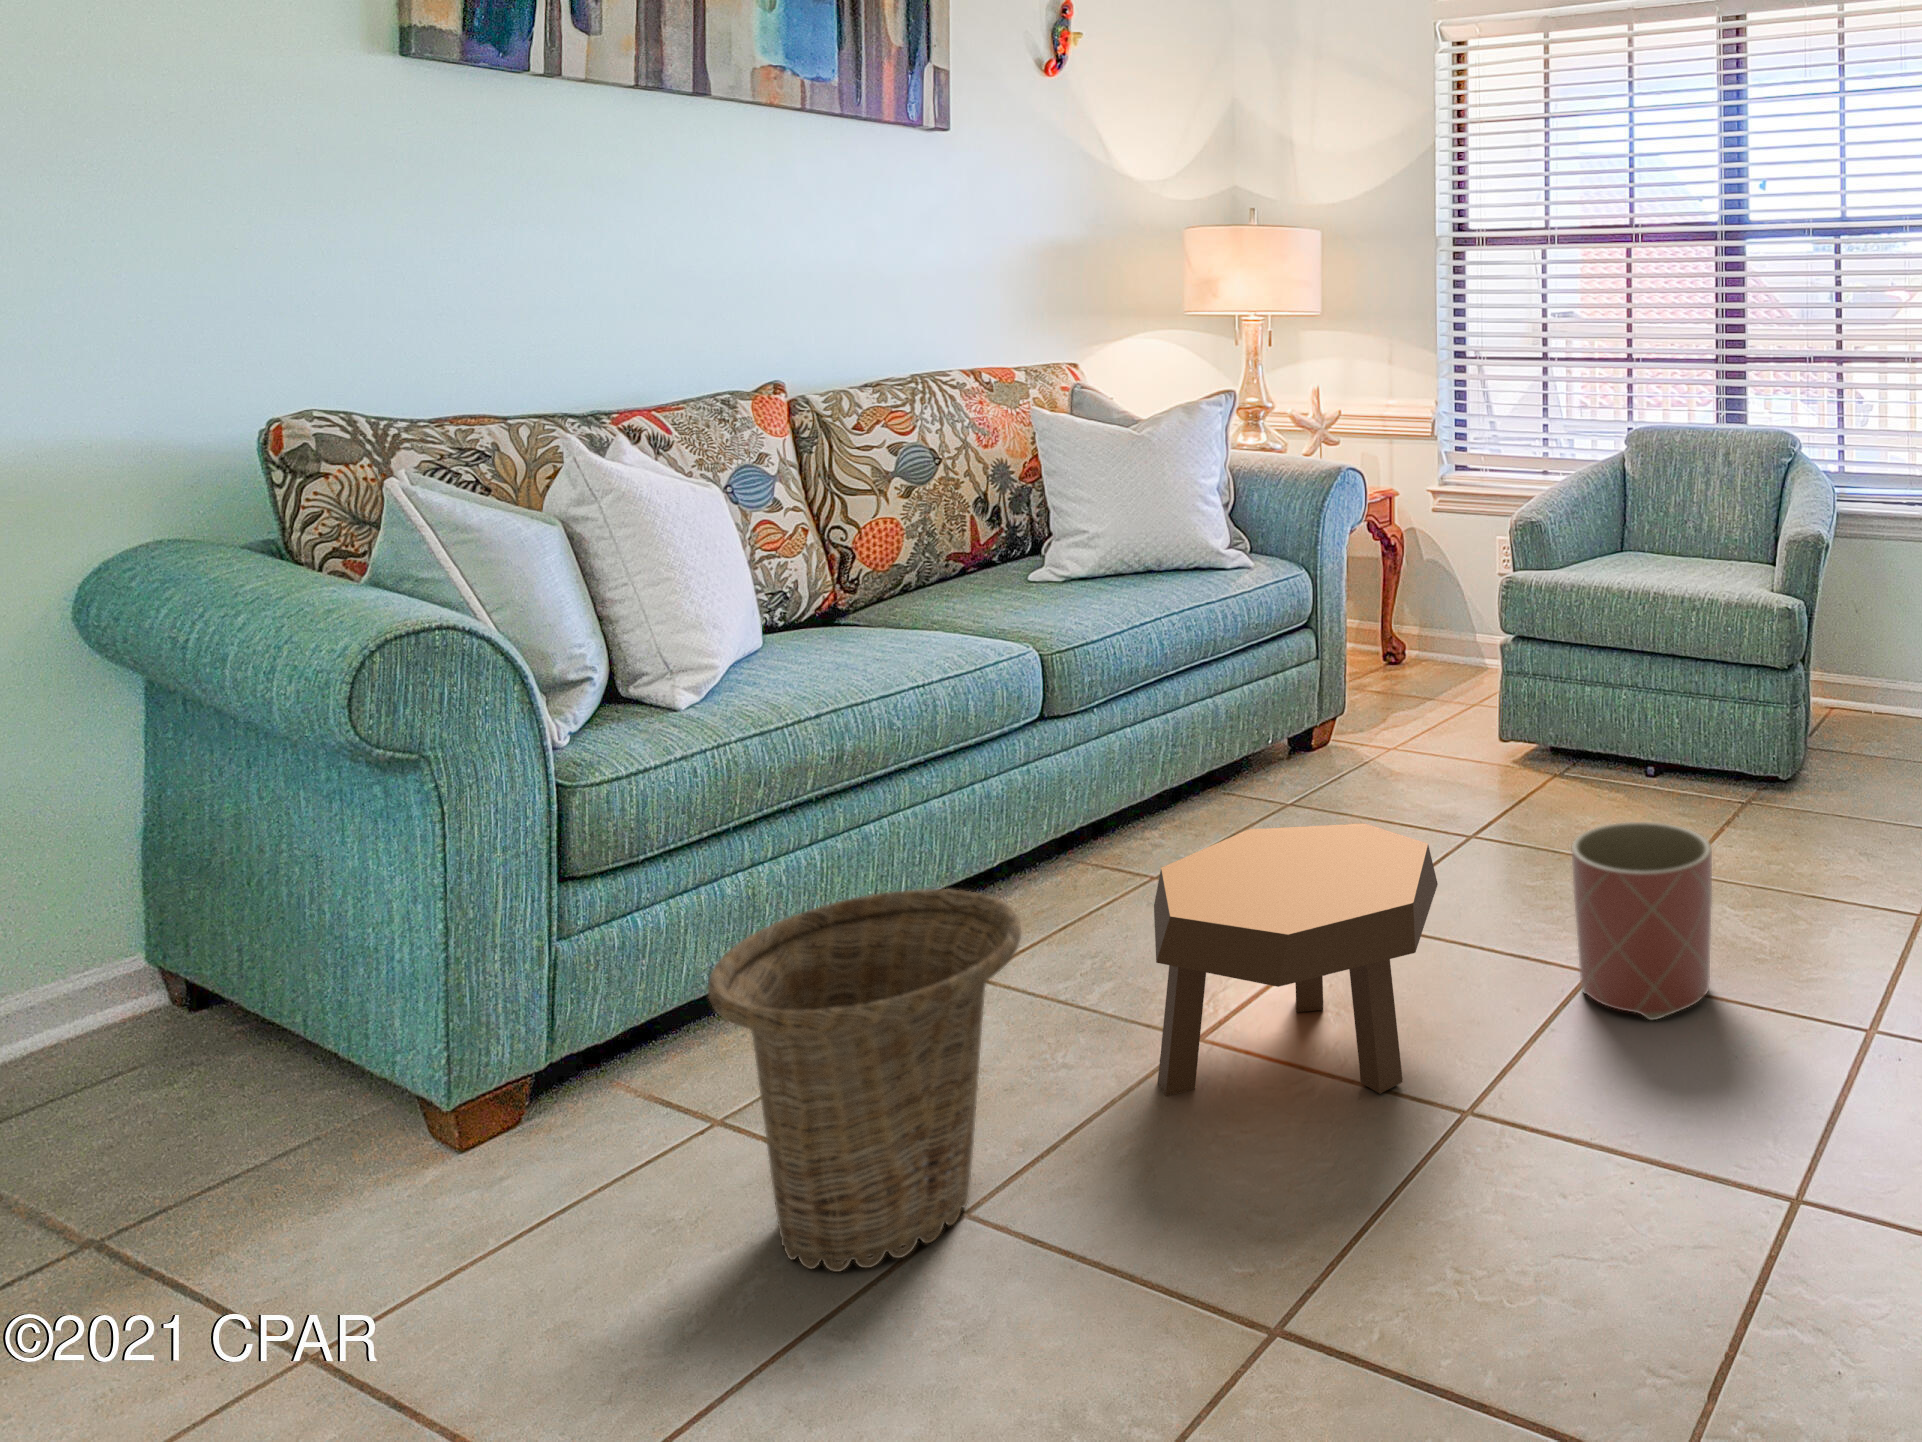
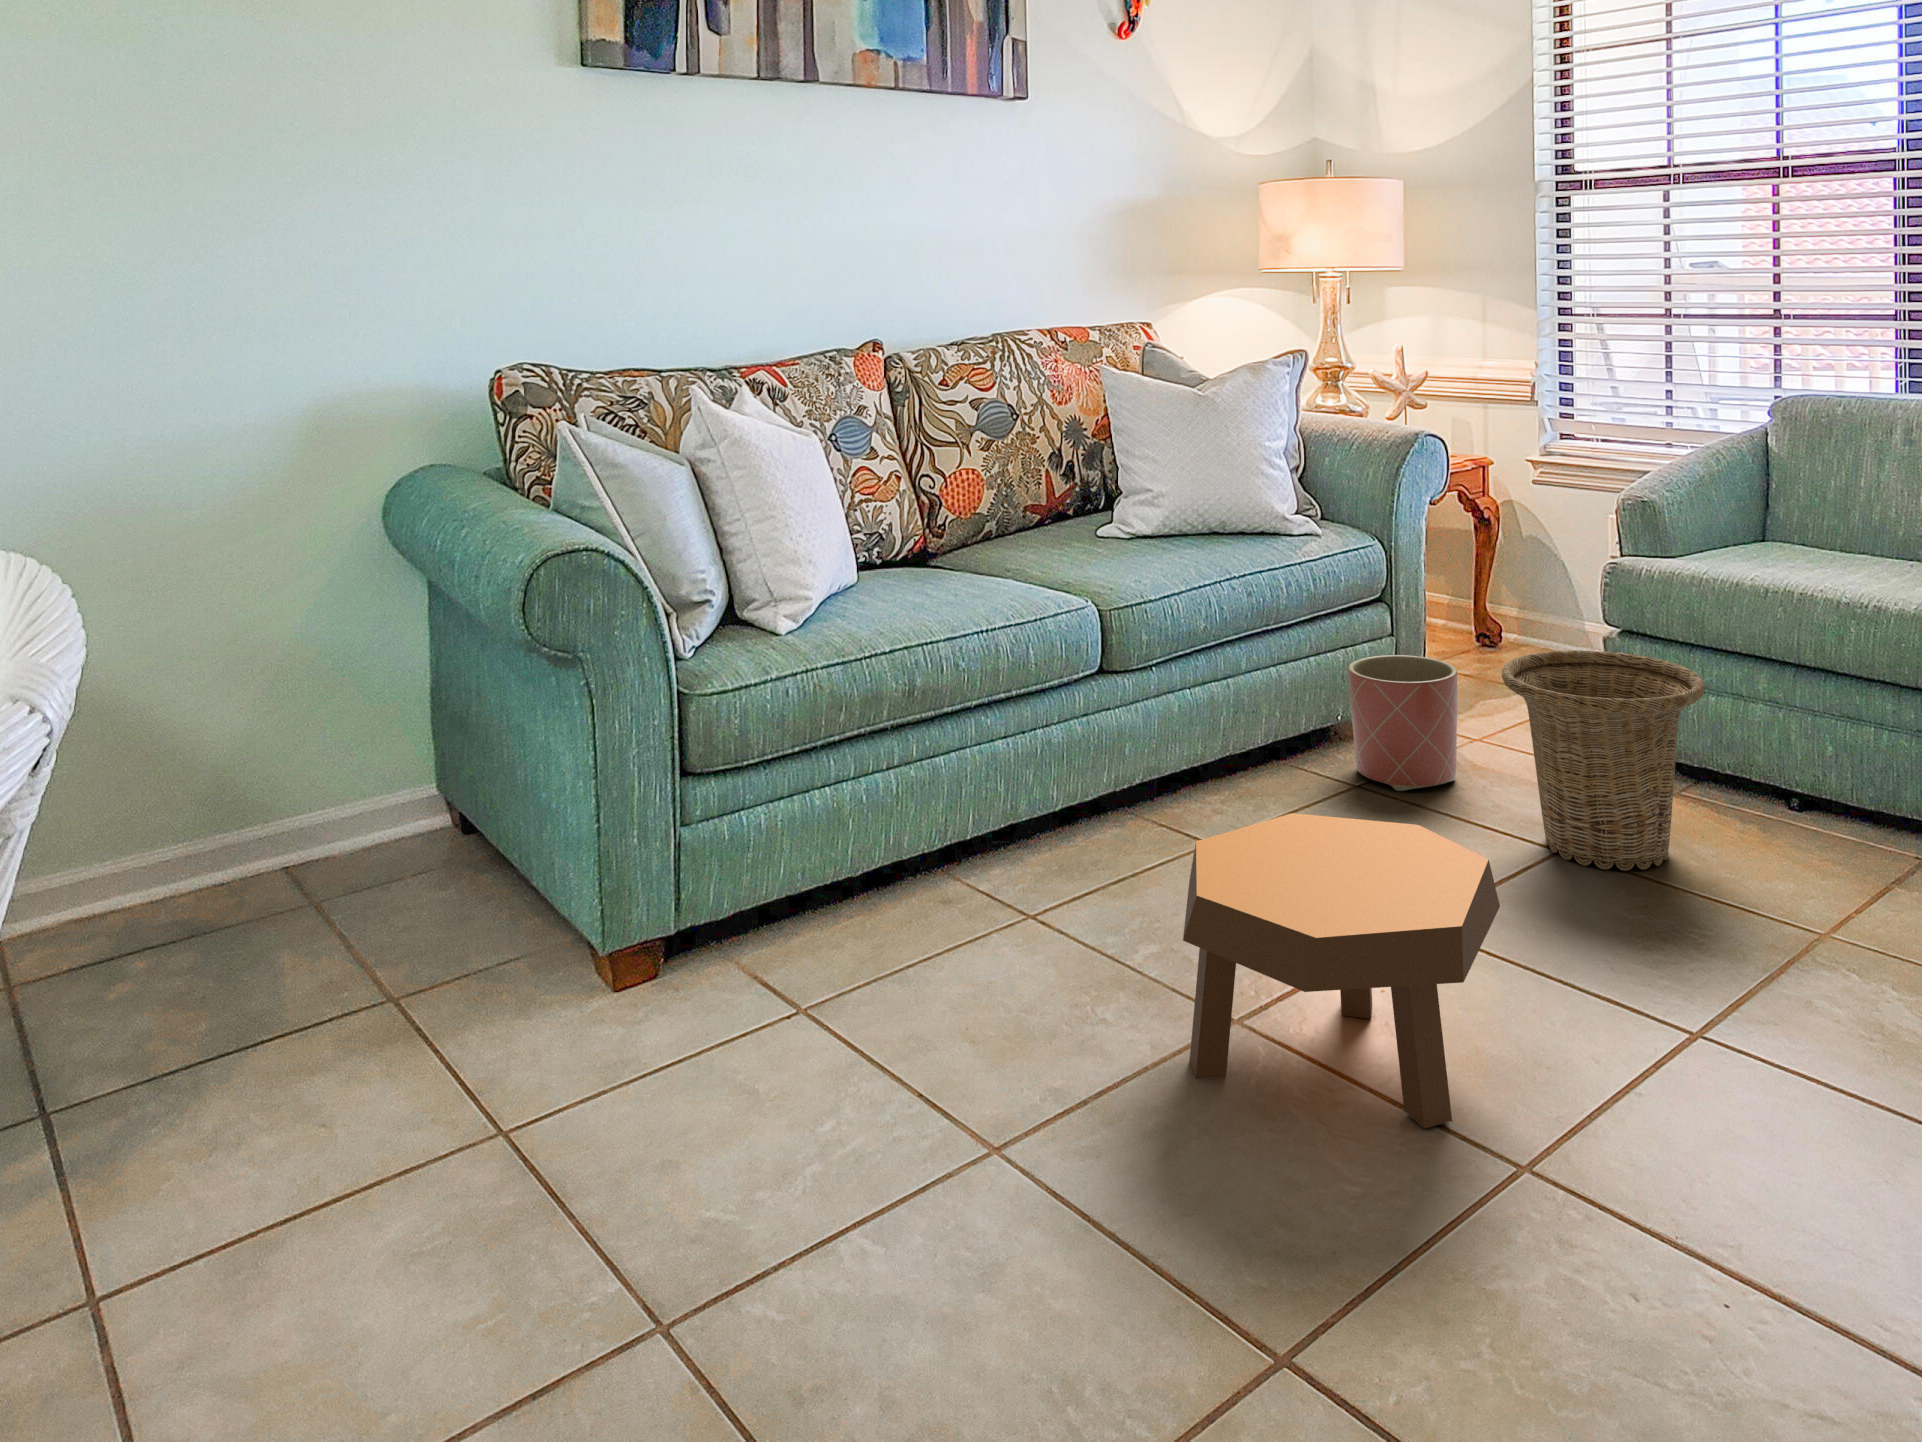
planter: present [1572,822,1712,1020] -> present [1348,655,1457,791]
basket: present [708,889,1022,1272] -> present [1502,650,1705,871]

